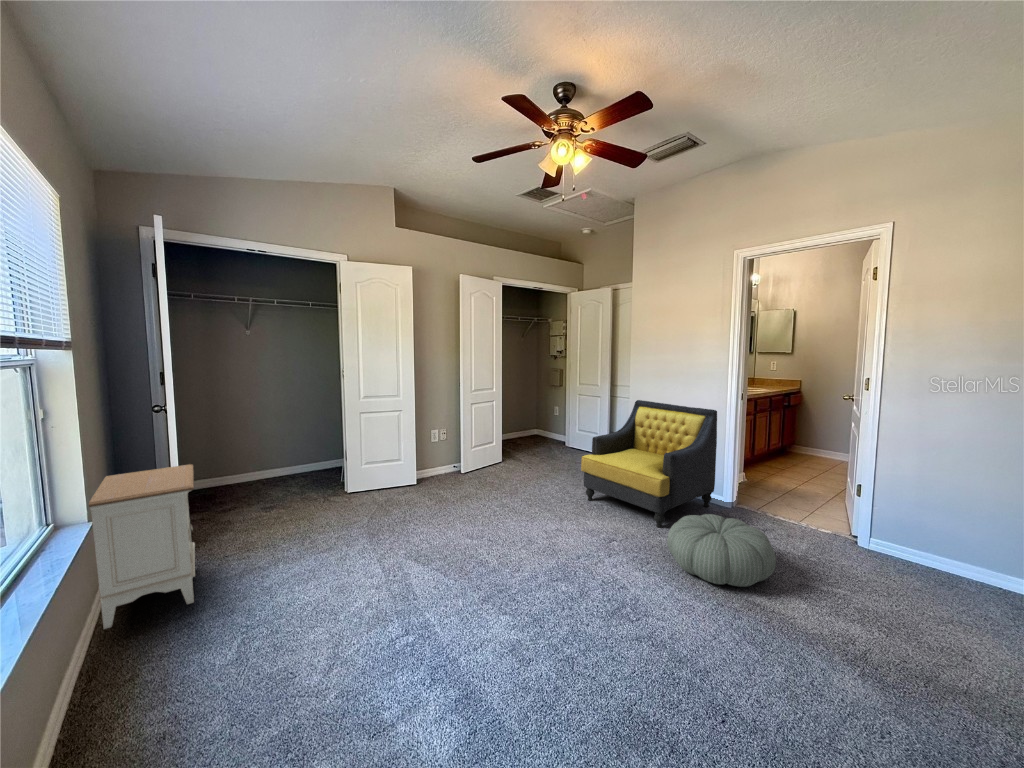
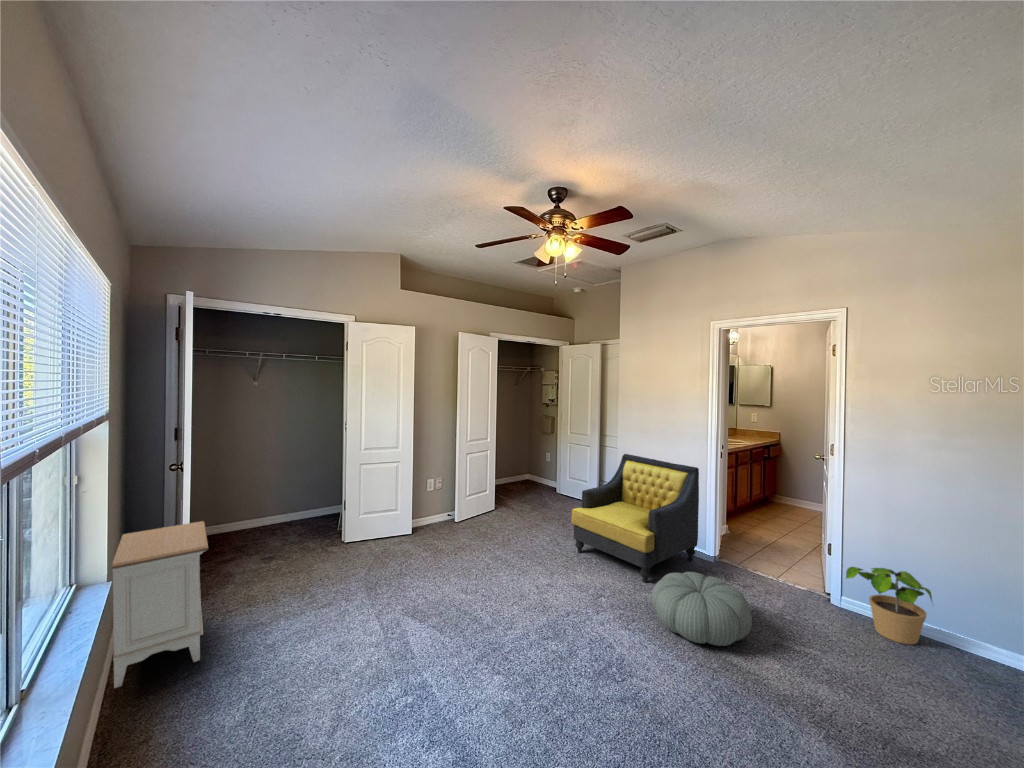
potted plant: none [878,504,975,585] -> present [846,567,932,644]

